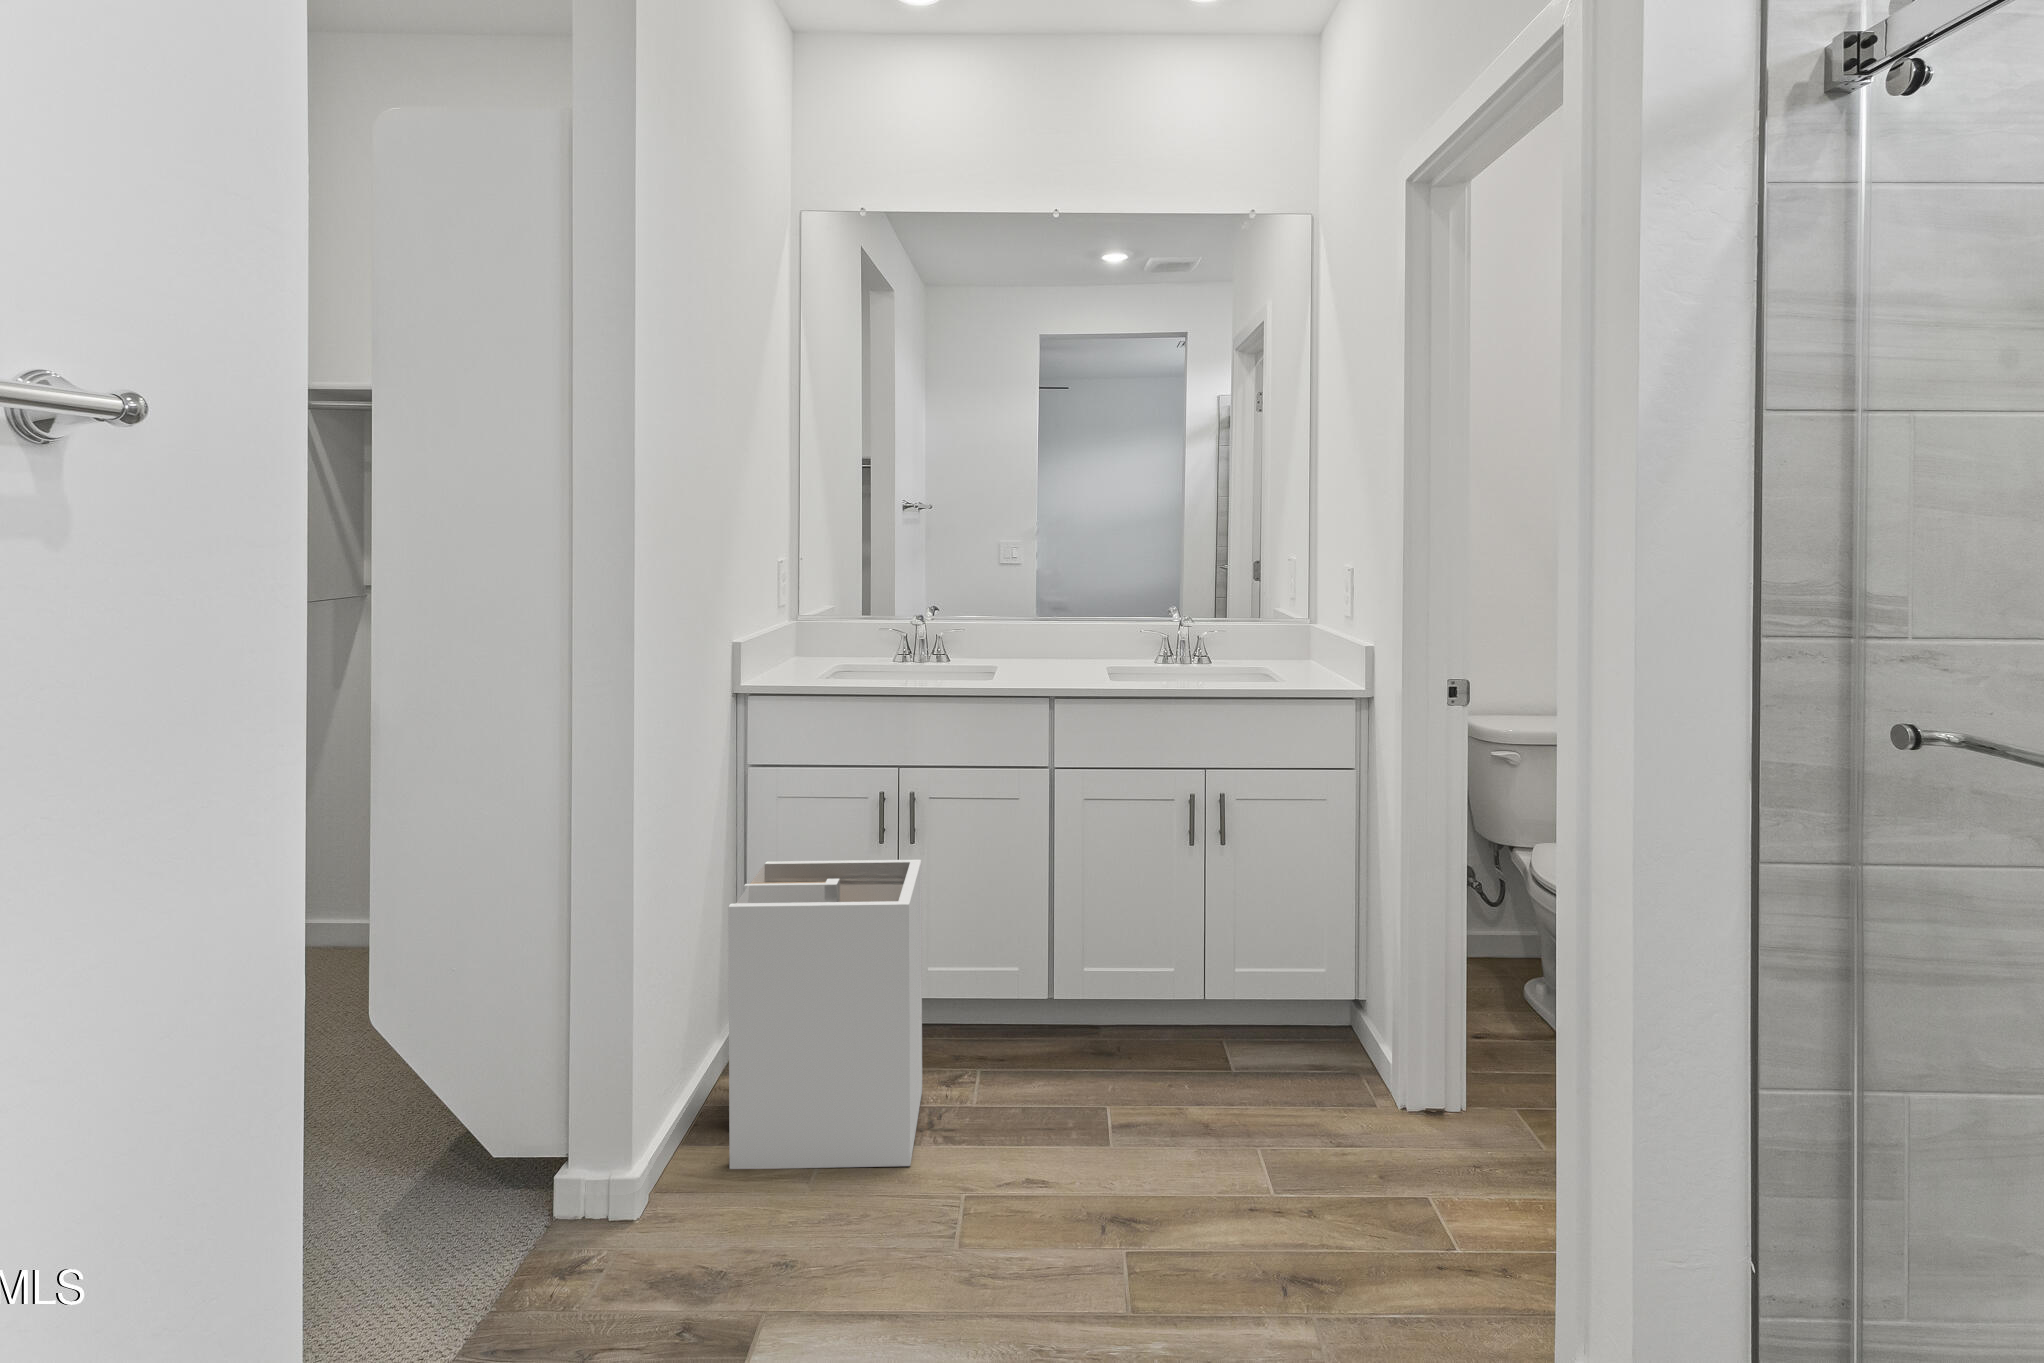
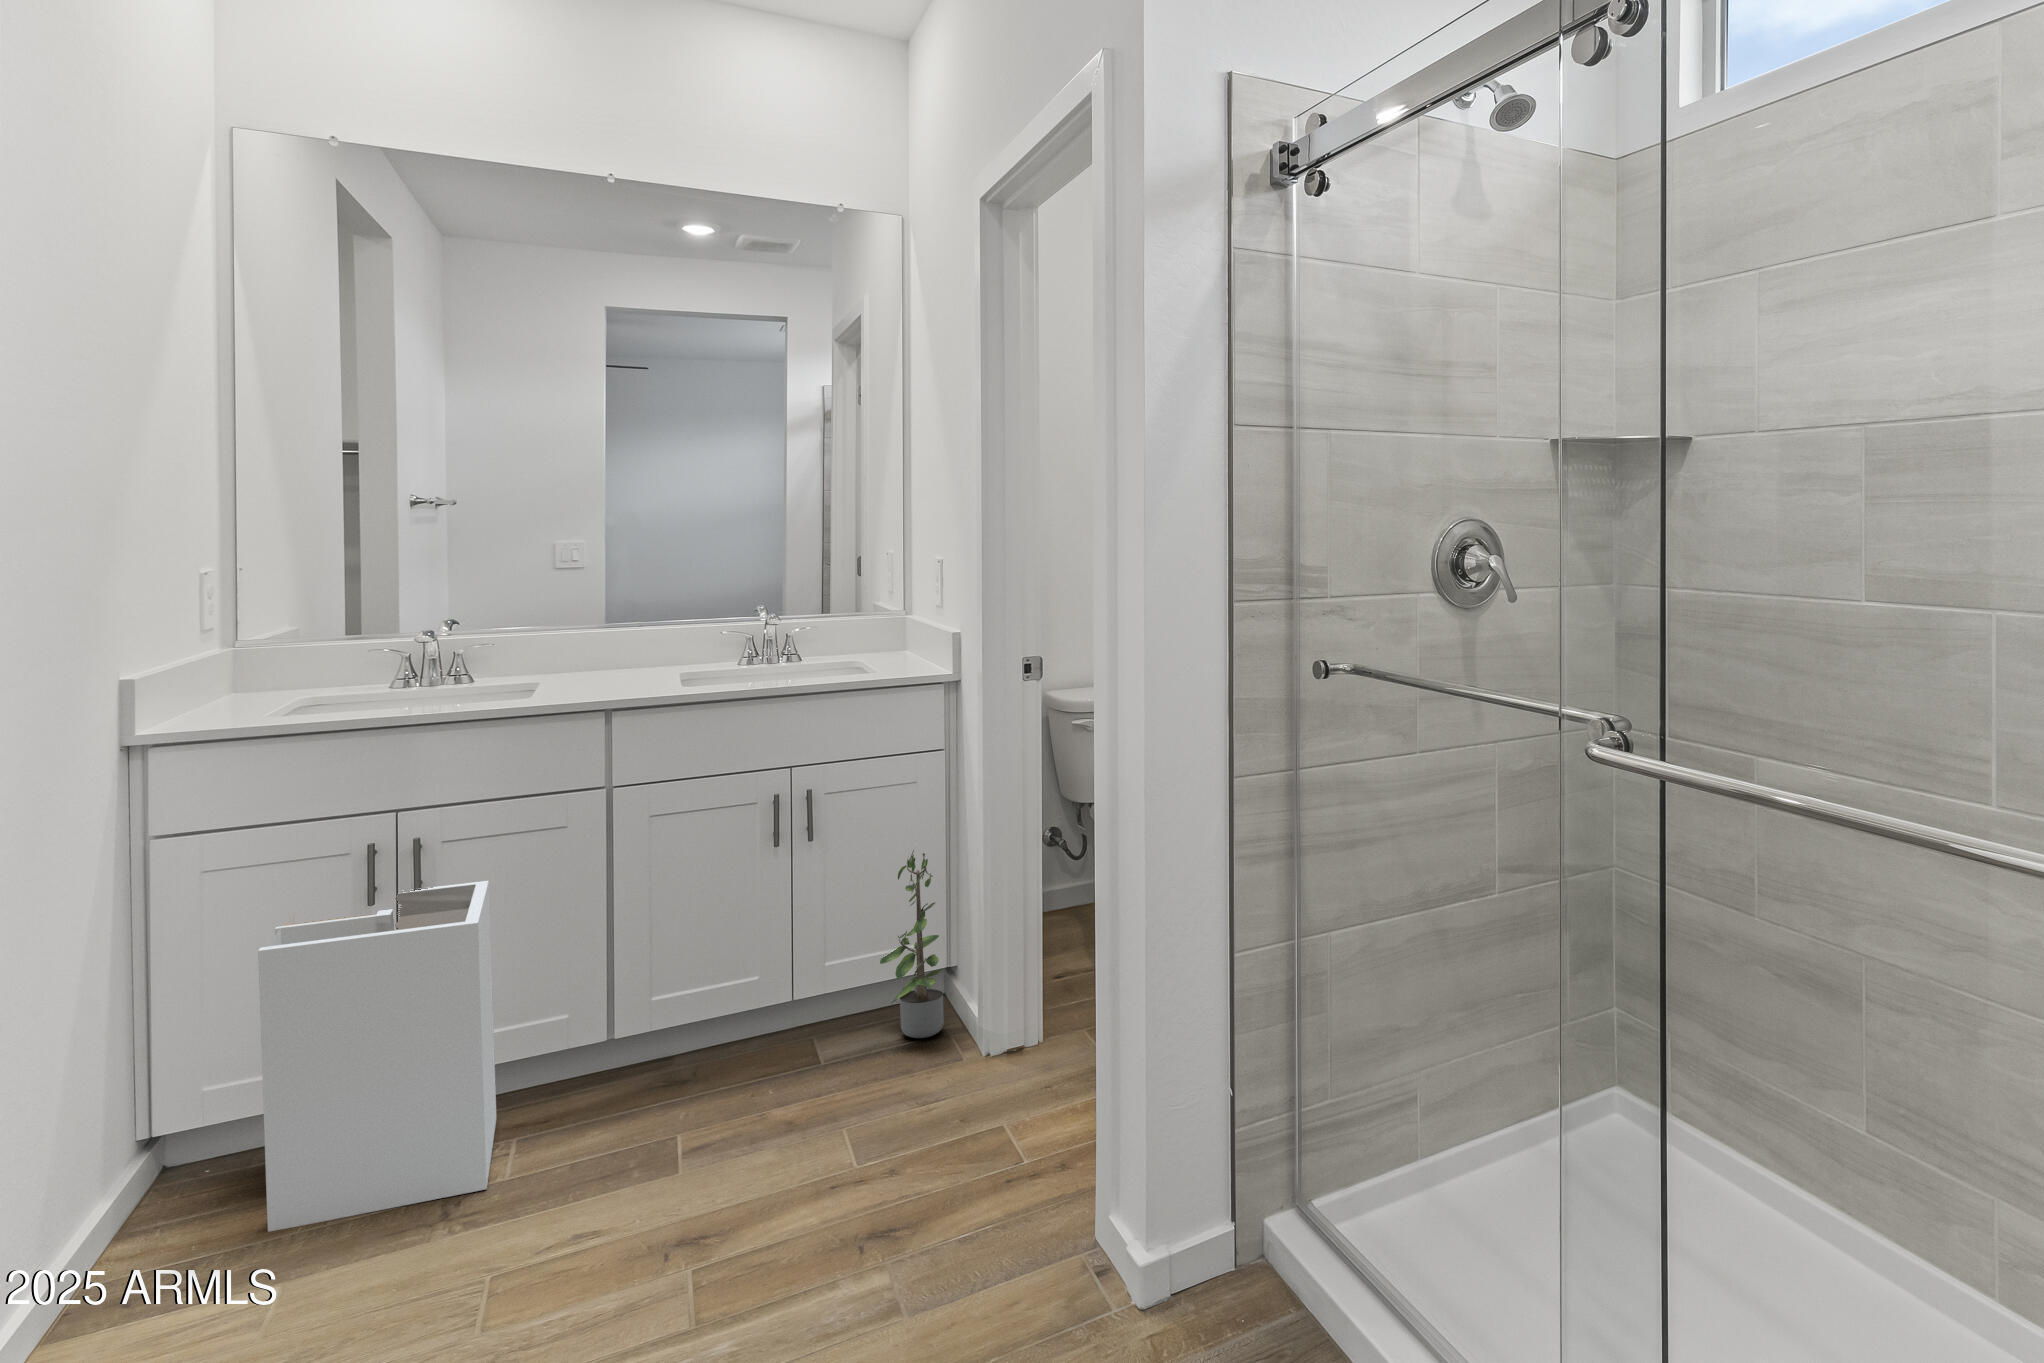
potted plant: none [1286,873,1361,1078] -> present [880,850,945,1038]

